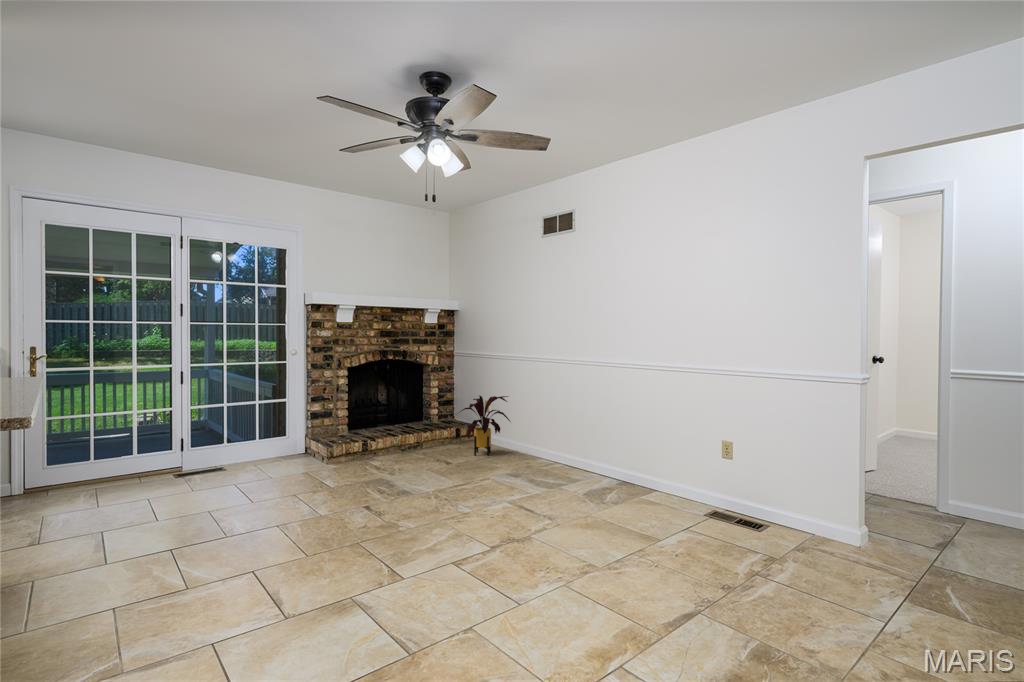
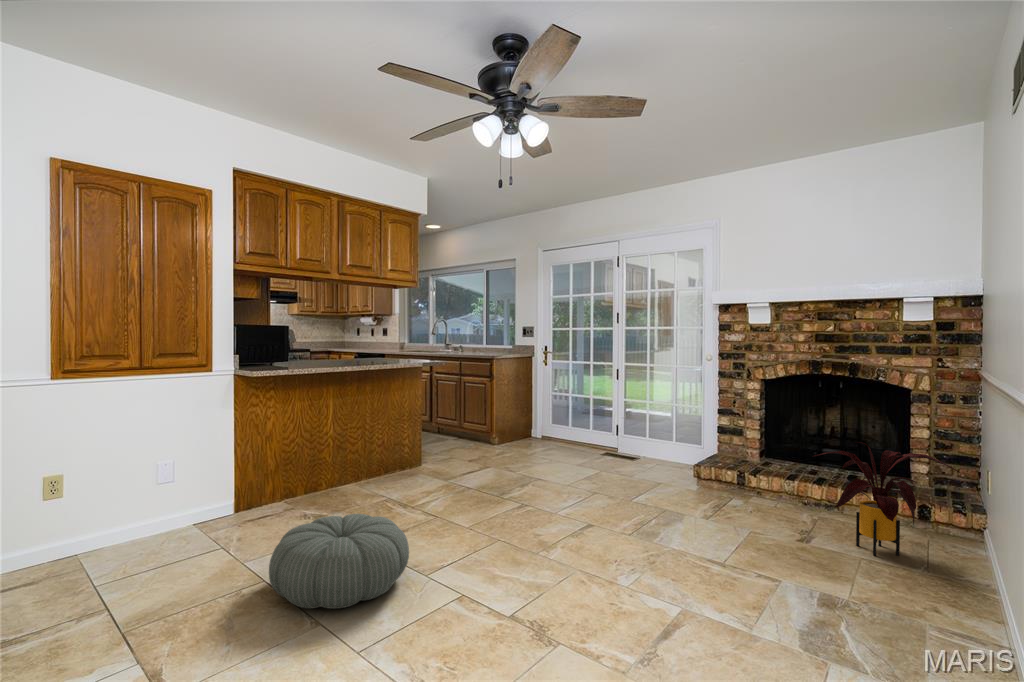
pouf: none [402,532,538,637] -> present [269,514,409,609]

